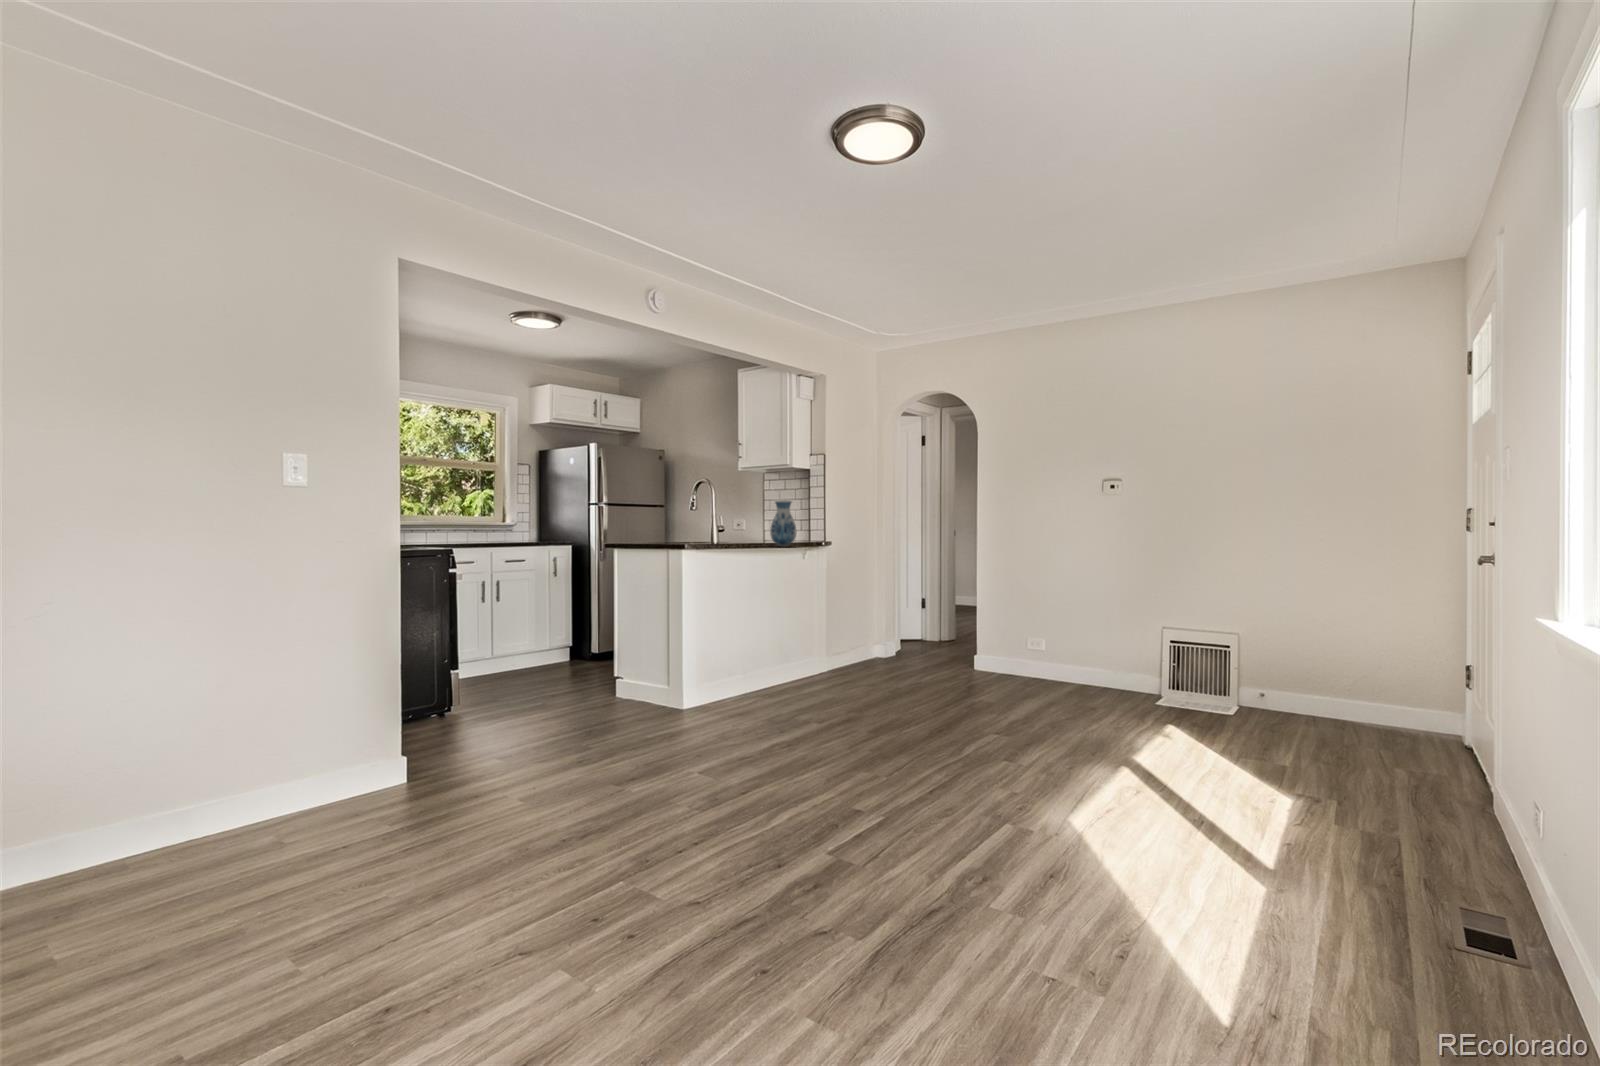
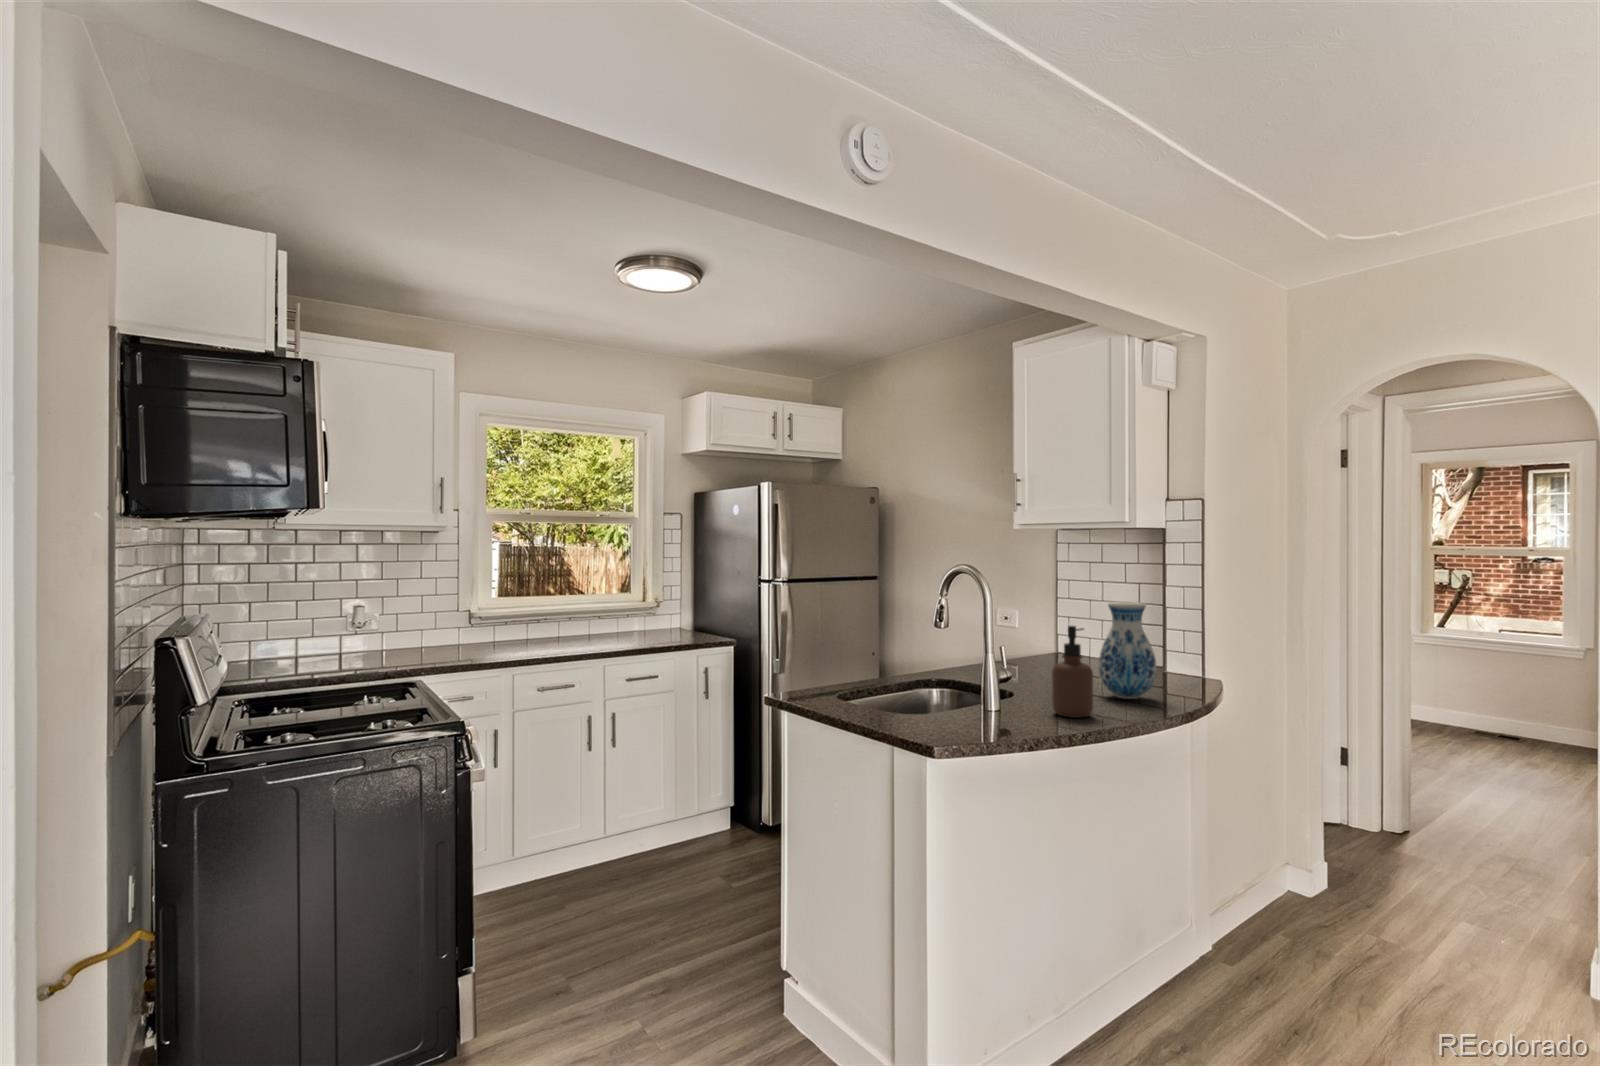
soap dispenser: none [744,506,762,548] -> present [1052,625,1093,718]

